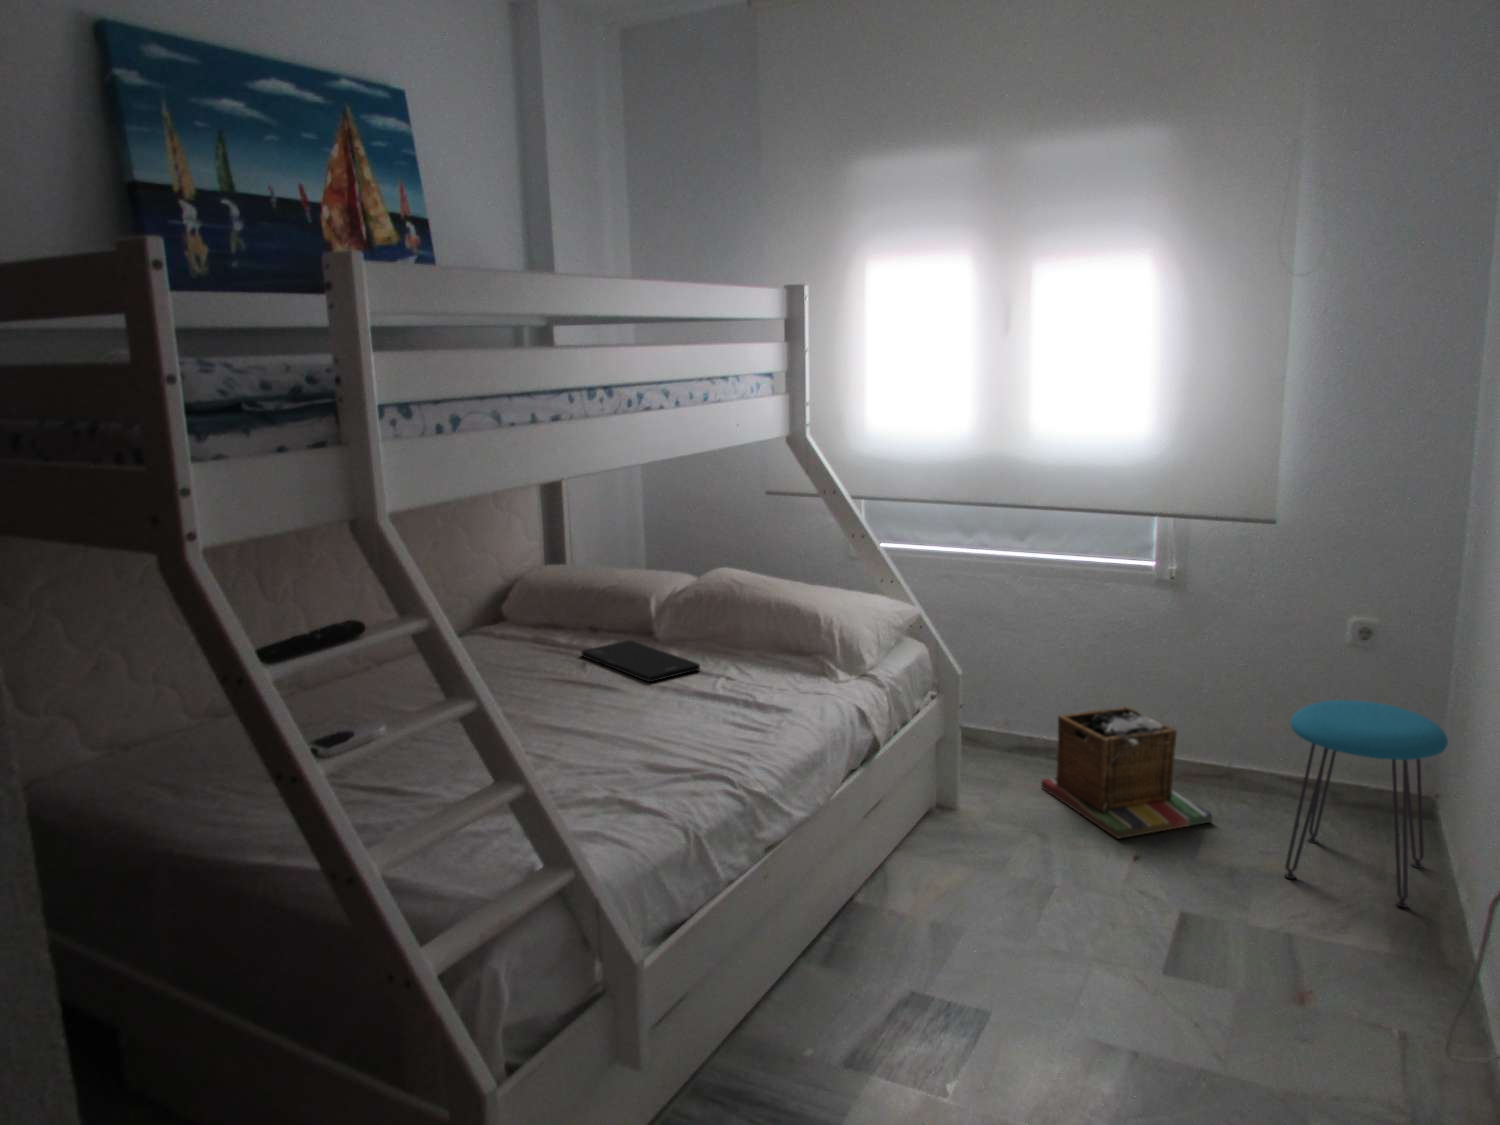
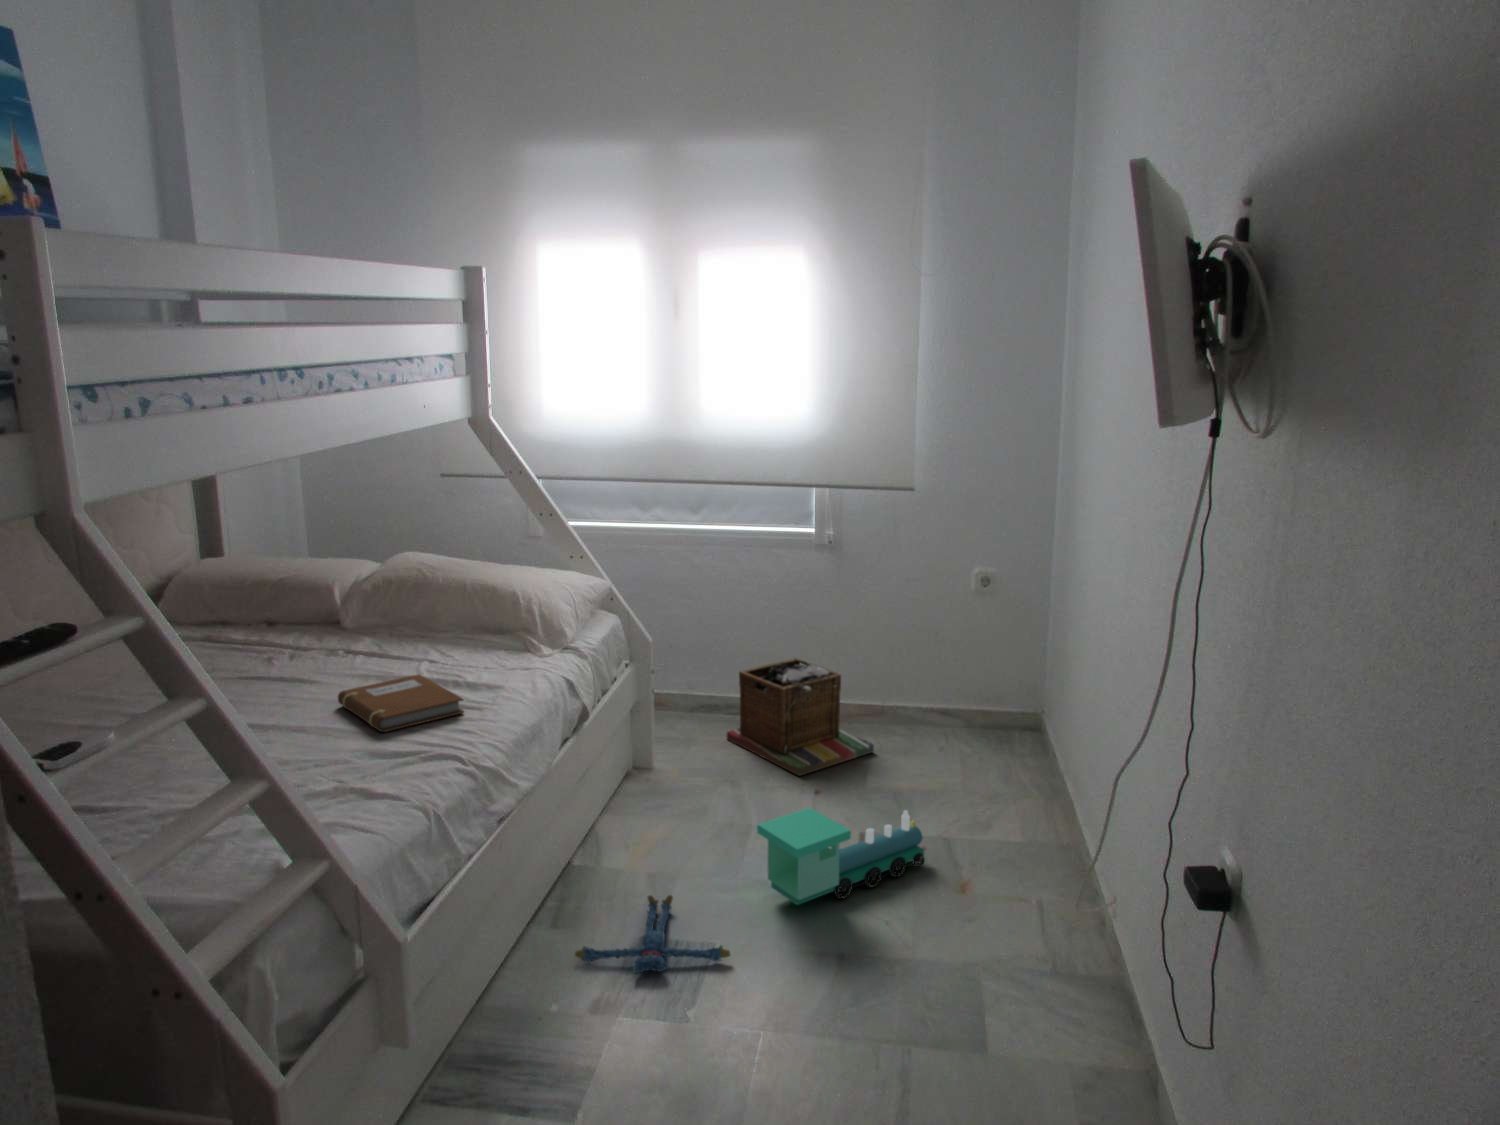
smartphone: present [582,640,700,682] -> none [264,632,400,672]
notebook: none [632,690,746,746] -> present [338,674,464,732]
stool: present [1285,700,1448,907] -> none [935,636,1053,802]
toy train: none [1050,878,1259,987] -> present [757,808,926,905]
plush toy: none [839,948,1005,1035] -> present [575,895,730,973]

